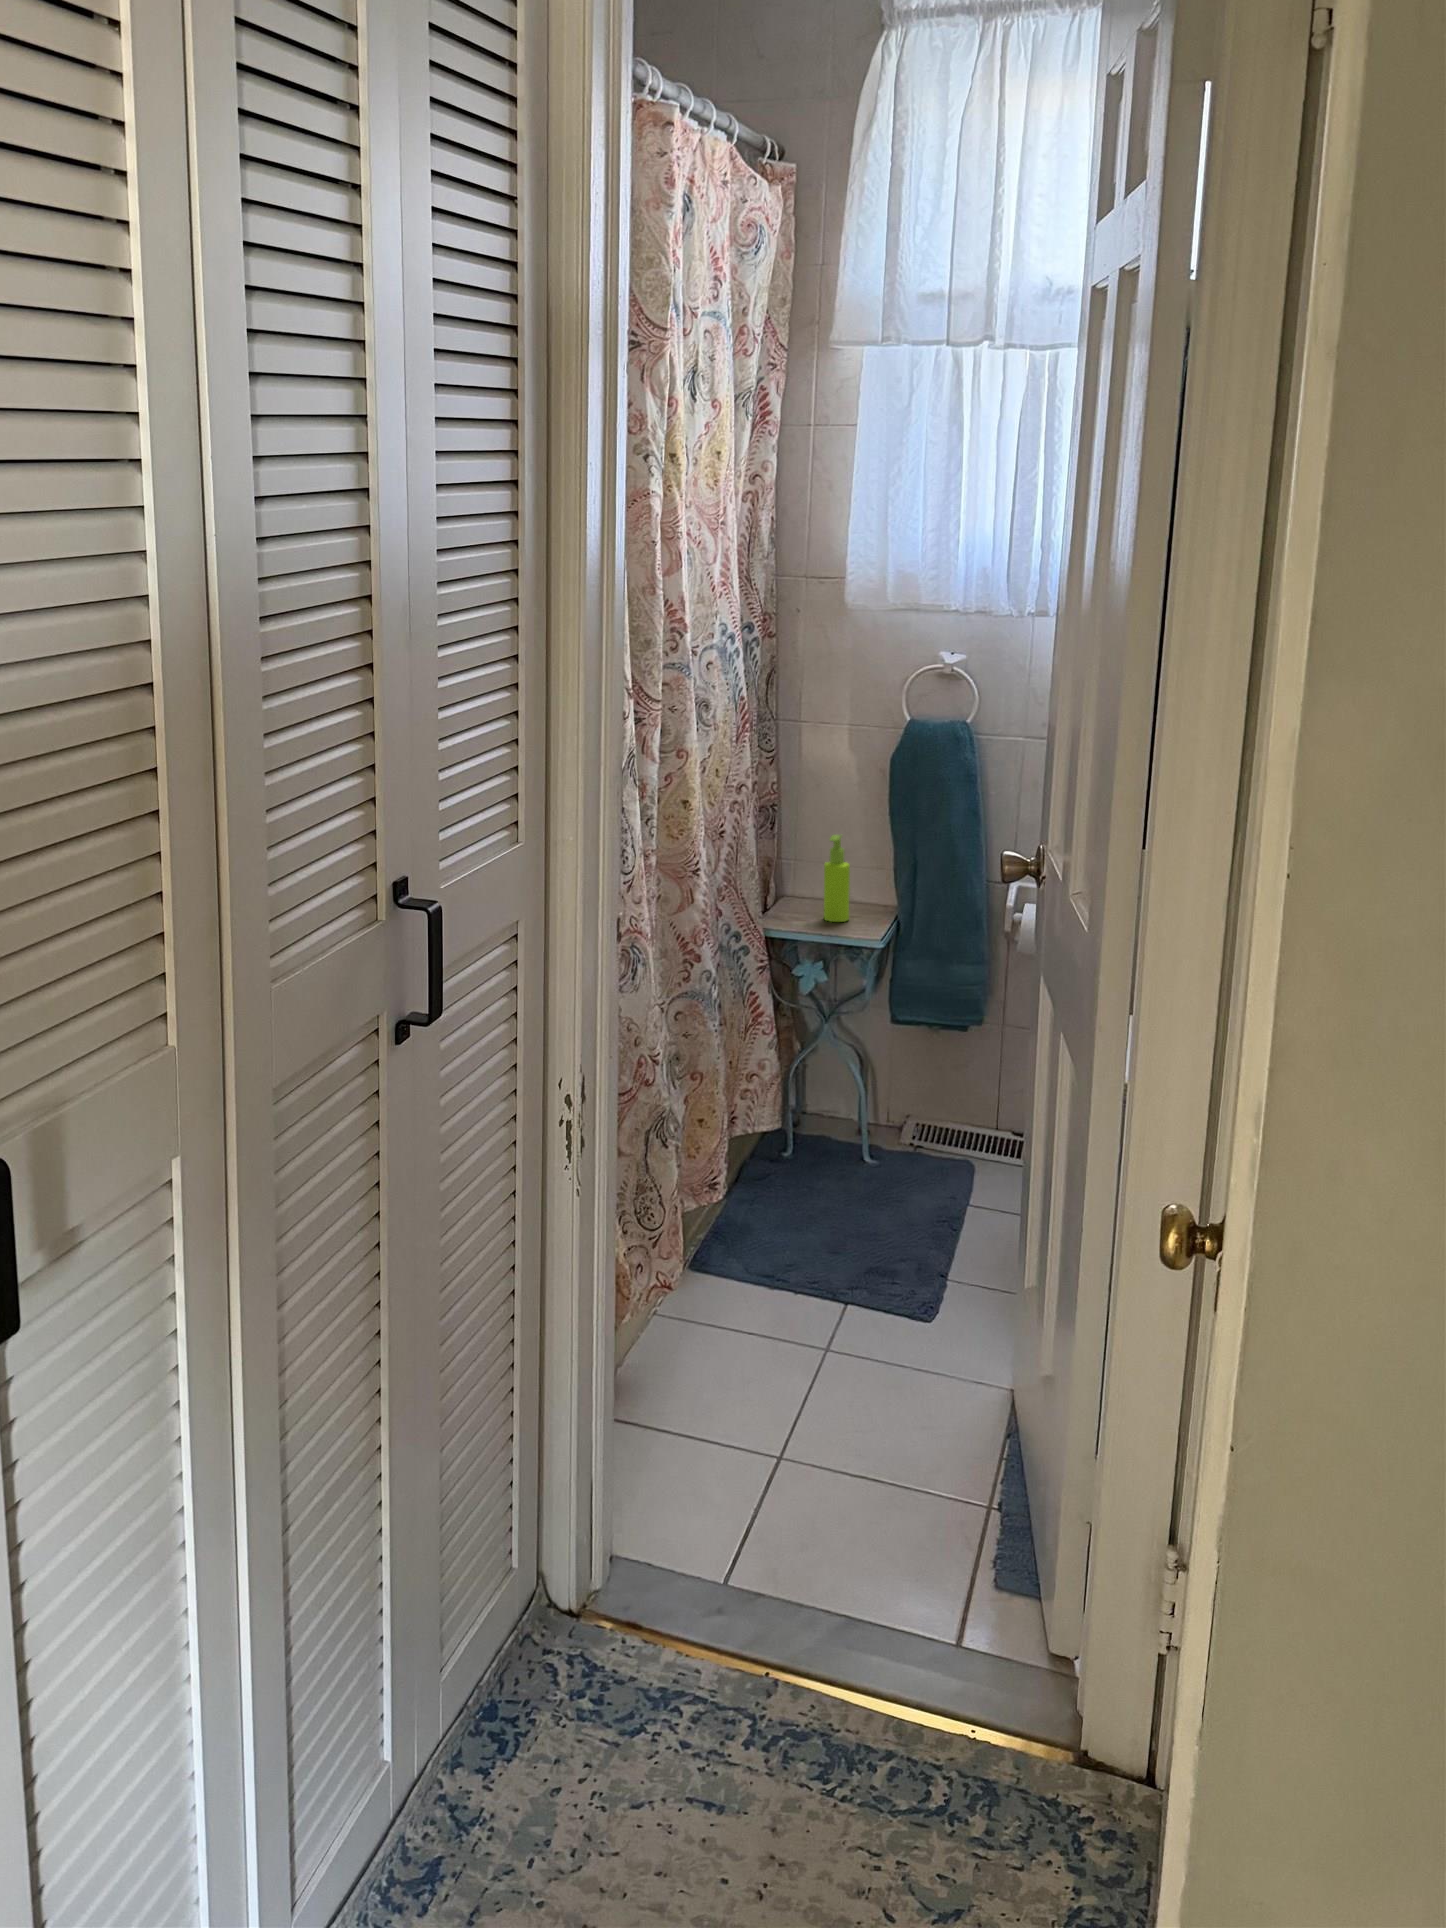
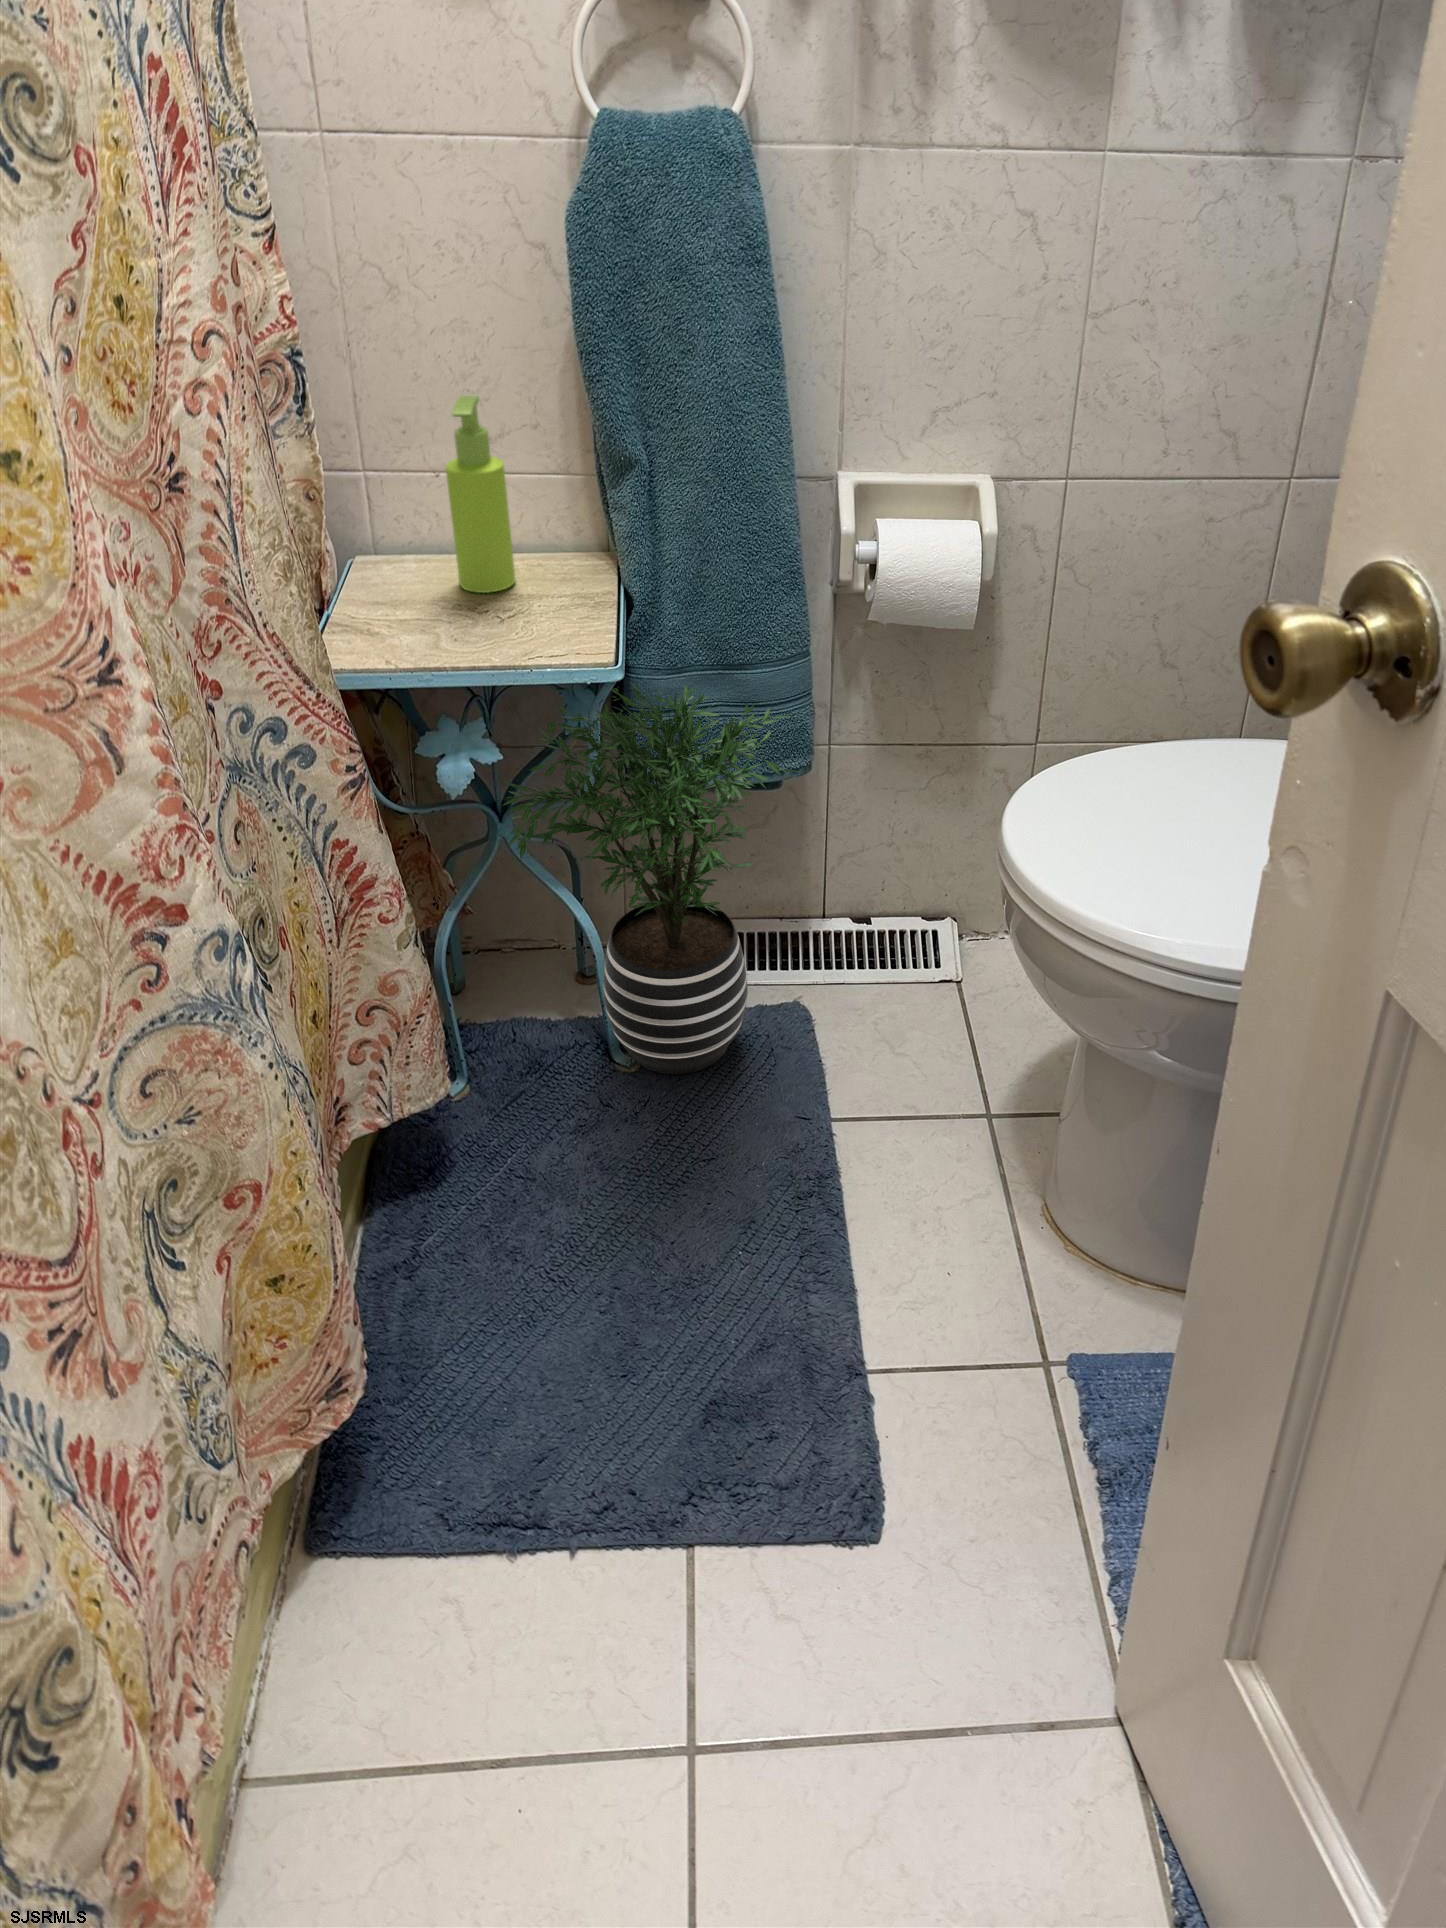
potted plant: none [824,969,974,1177] -> present [501,683,796,1074]

